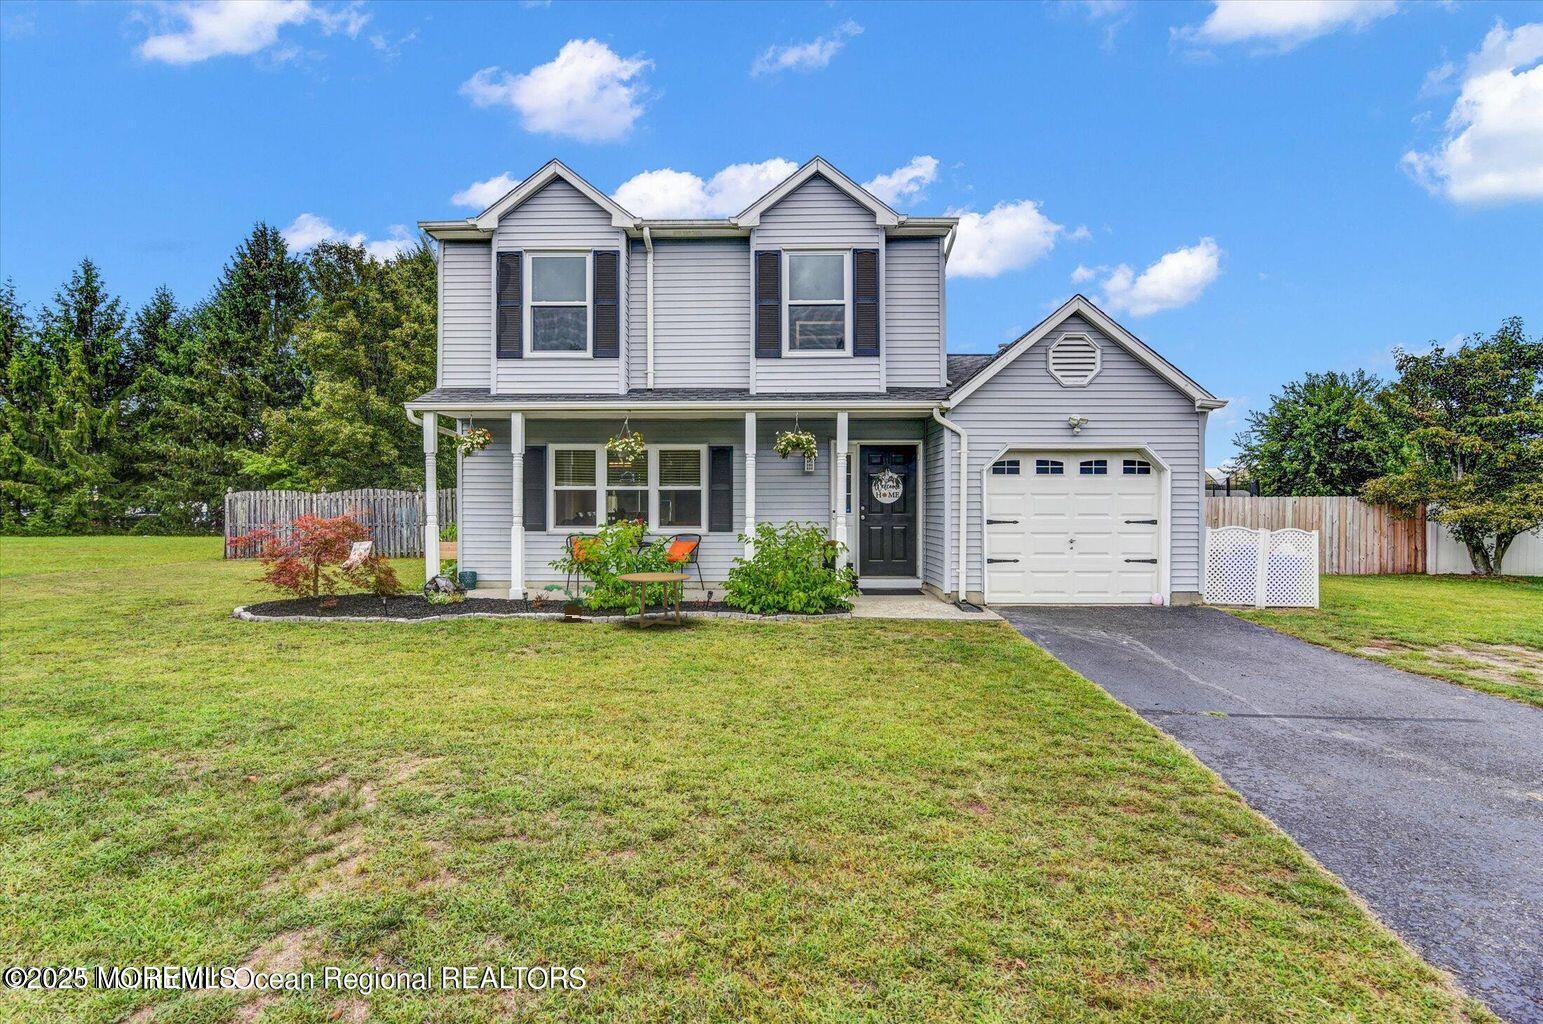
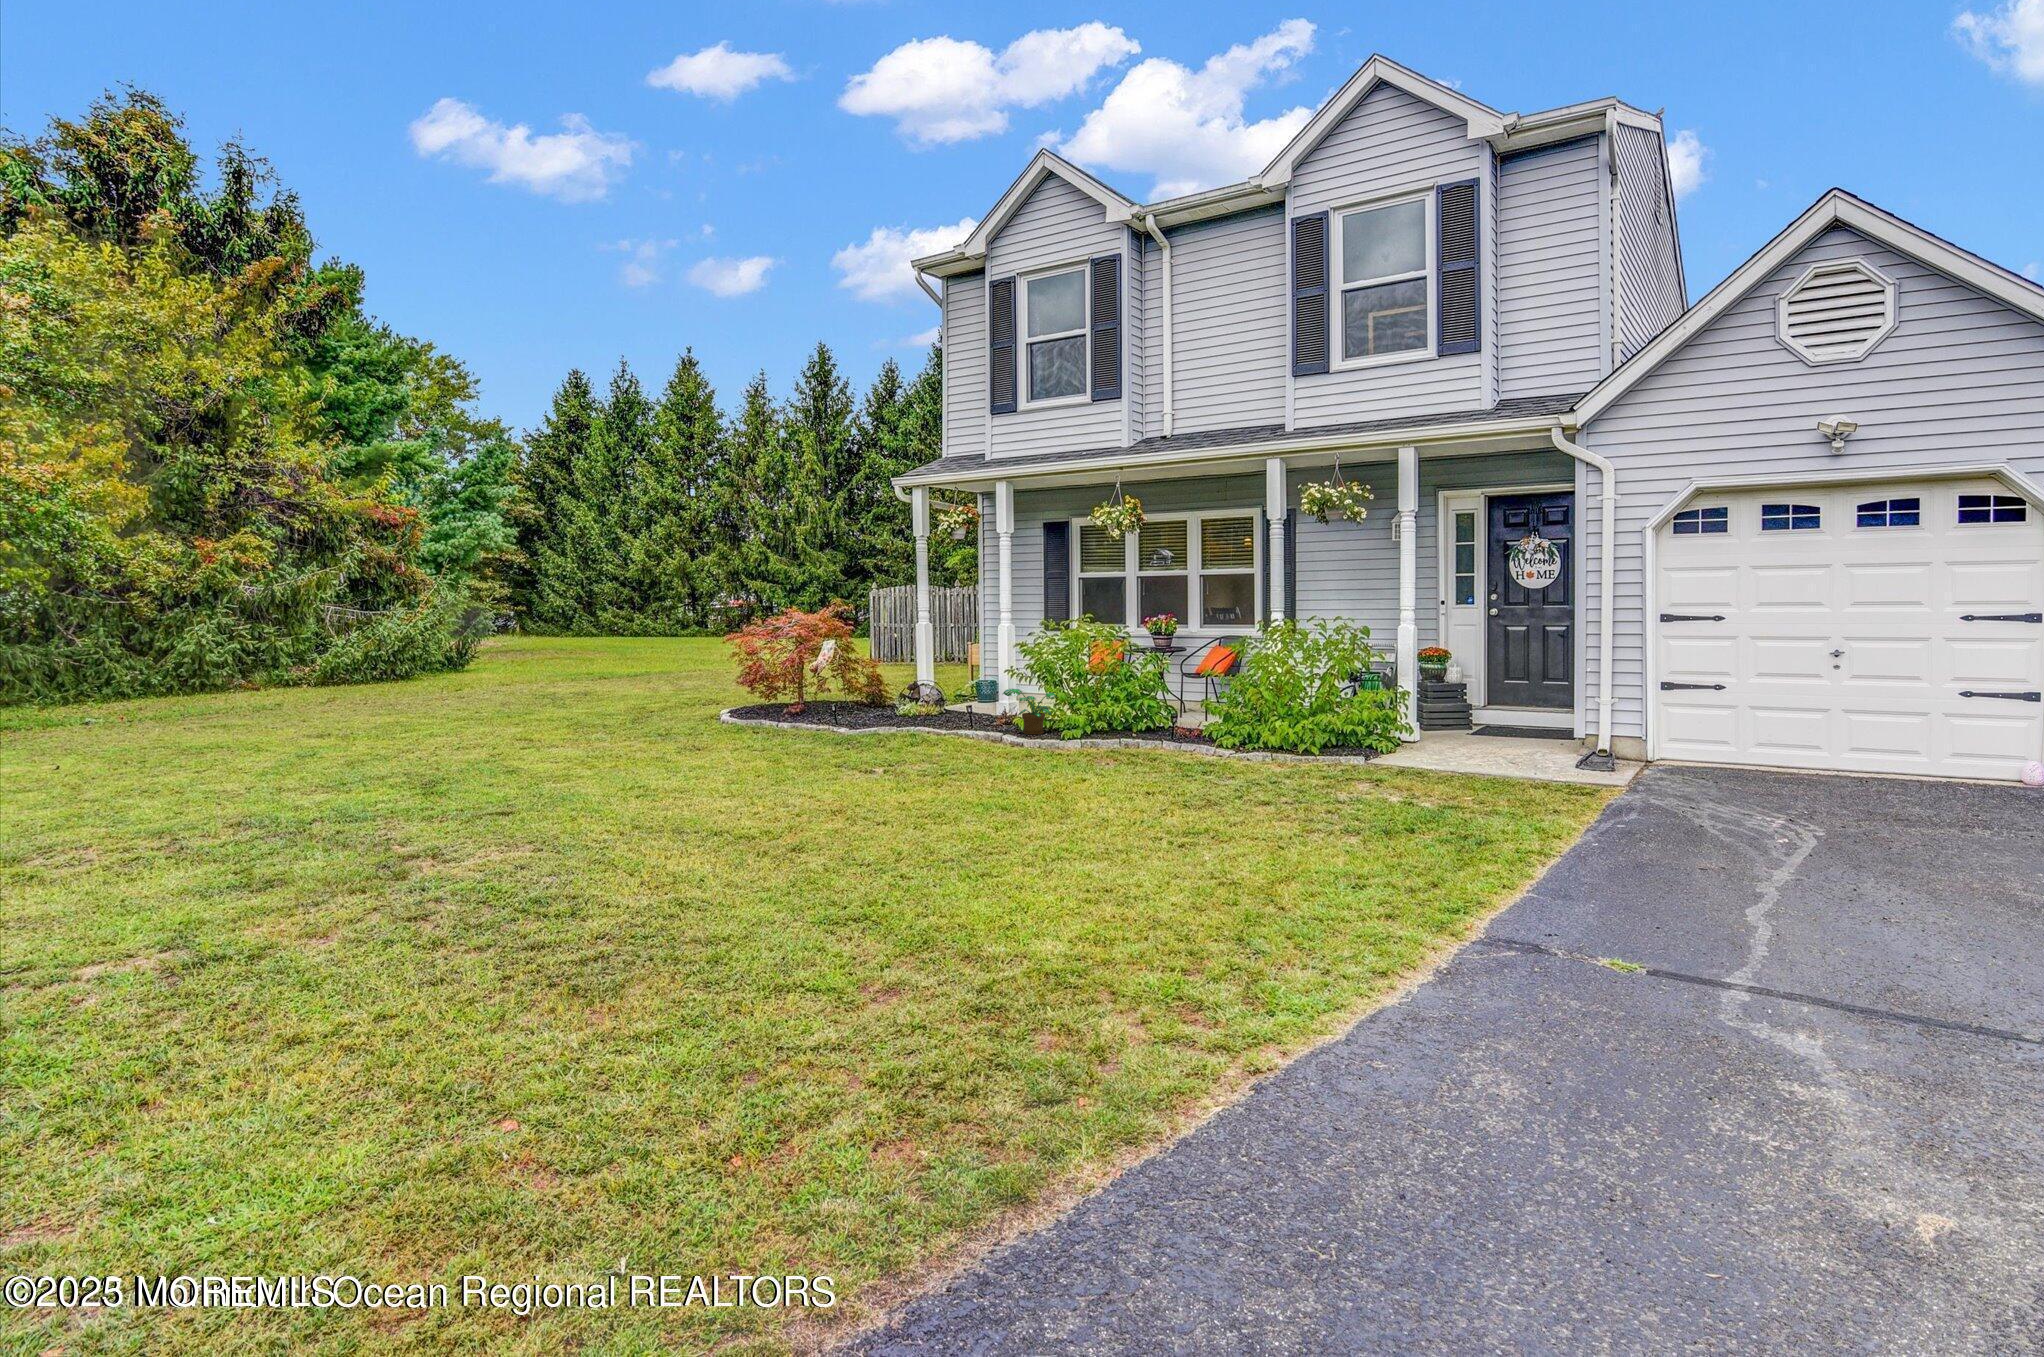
round table: present [618,572,691,628] -> none [1070,679,1161,746]

